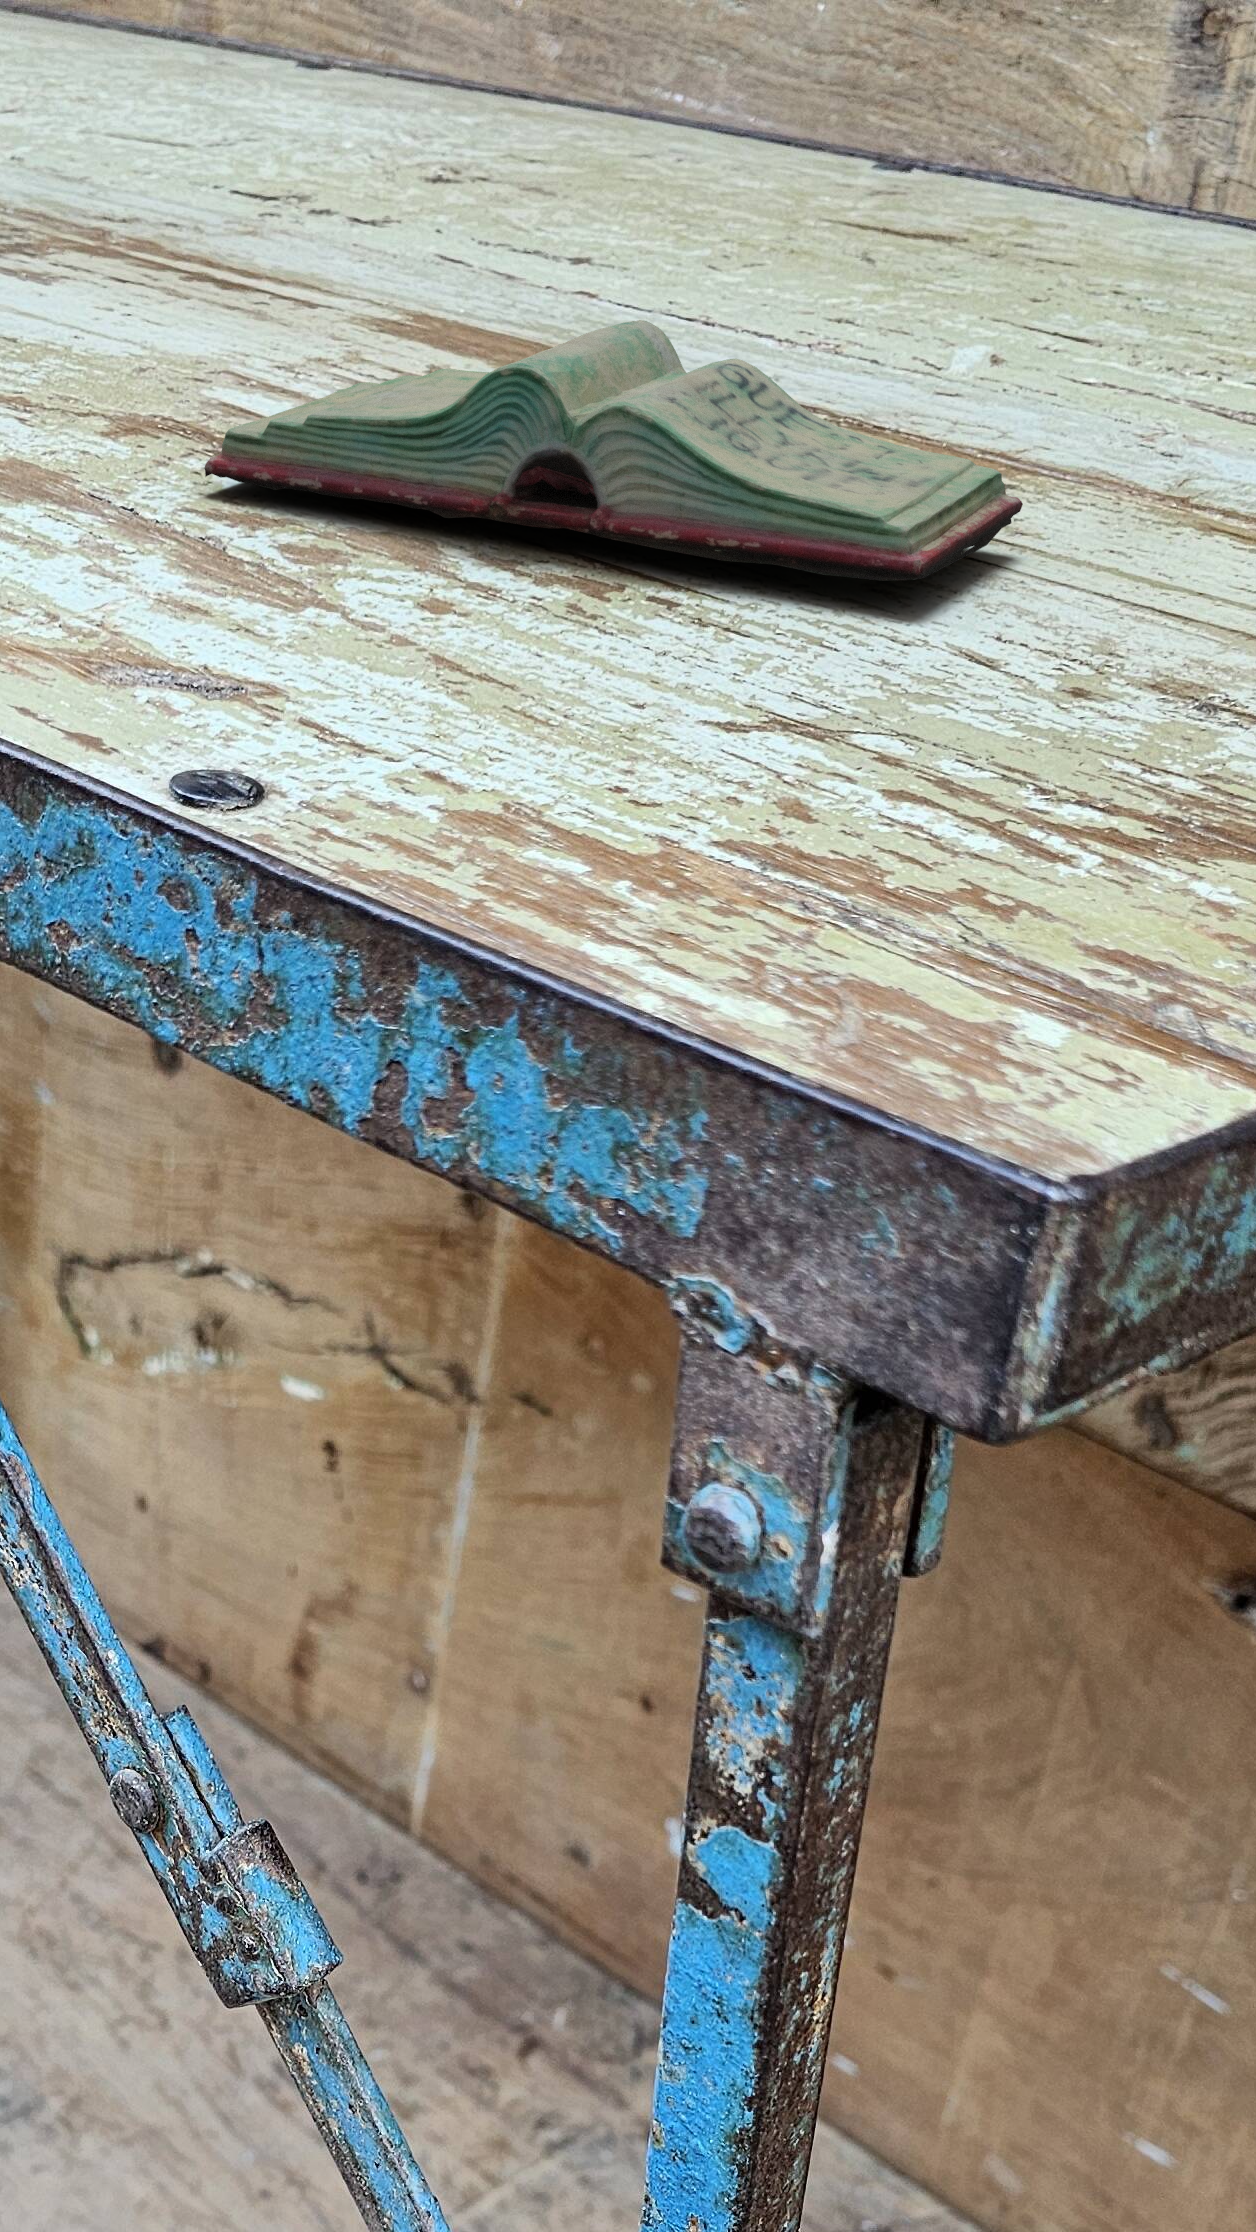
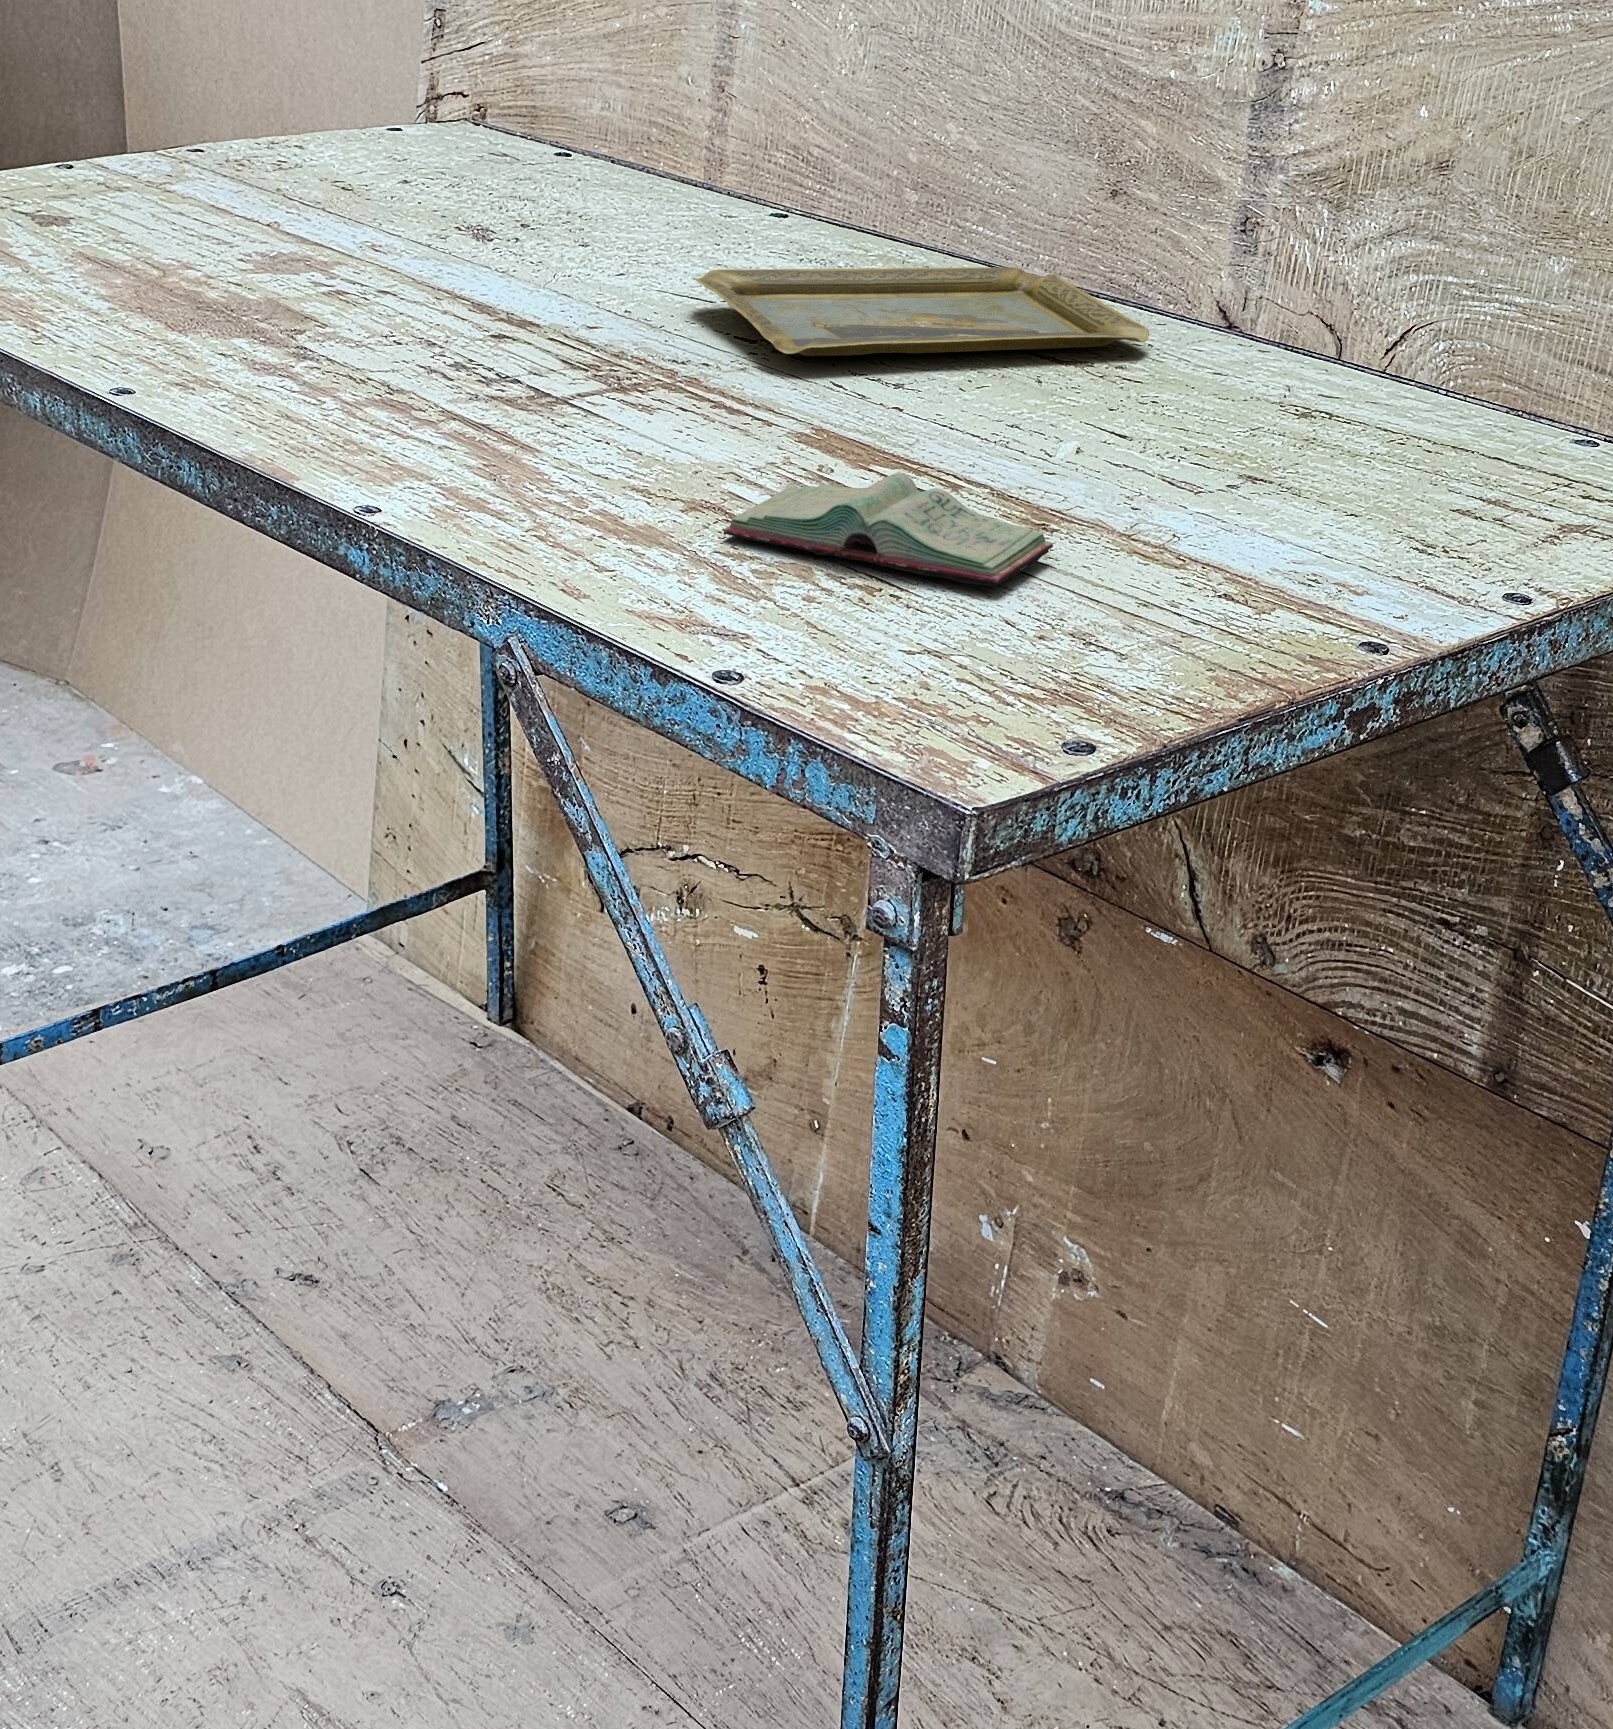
tray: none [140,90,1039,244] -> present [692,267,1149,356]

